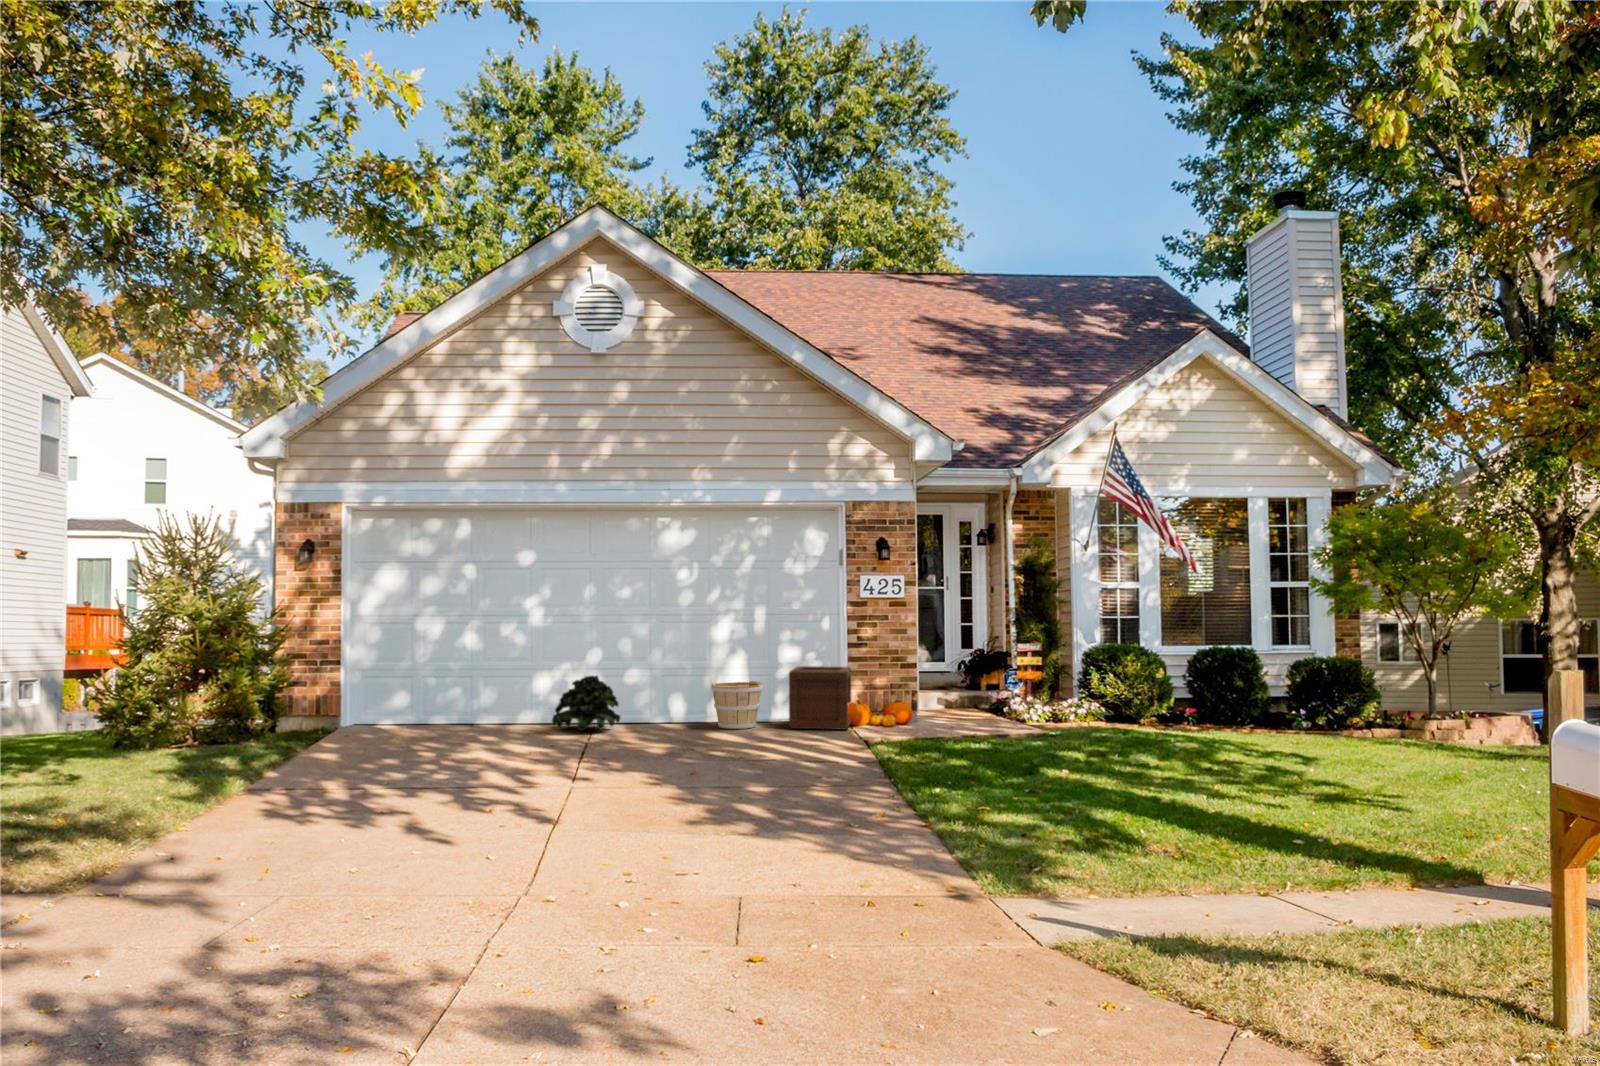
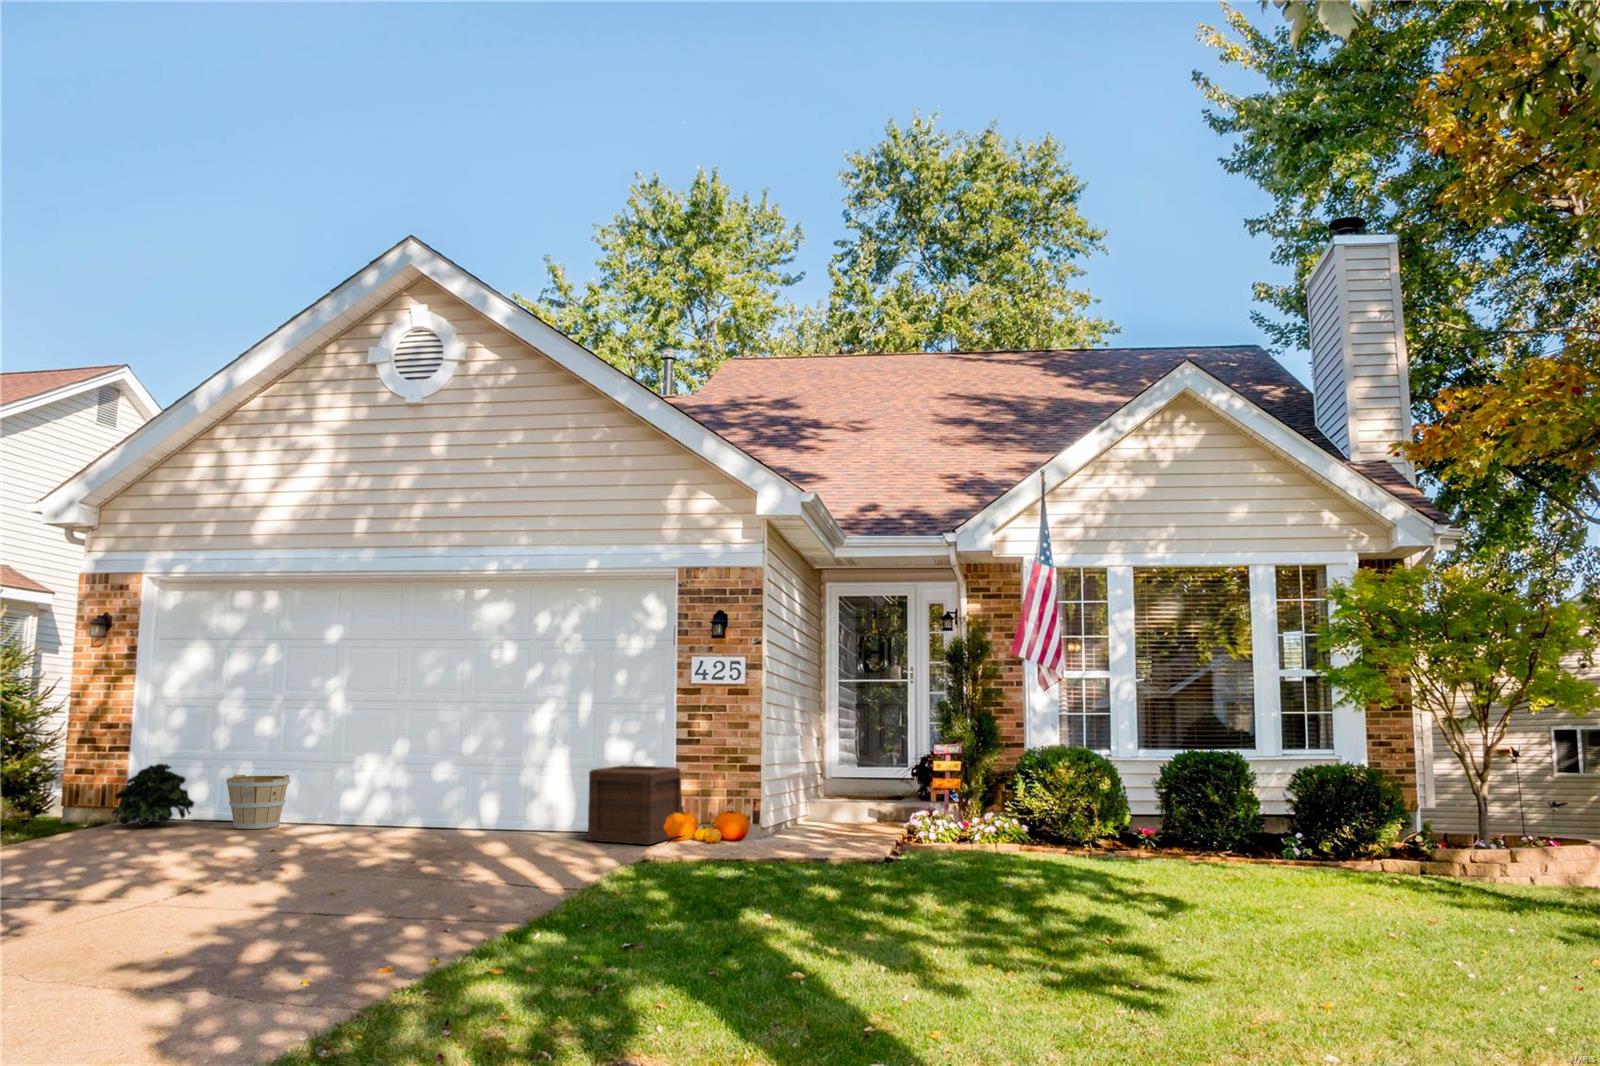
potted plant: present [552,676,620,731] -> present [112,764,194,826]
wooden bucket: present [711,681,763,729] -> present [226,775,290,829]

